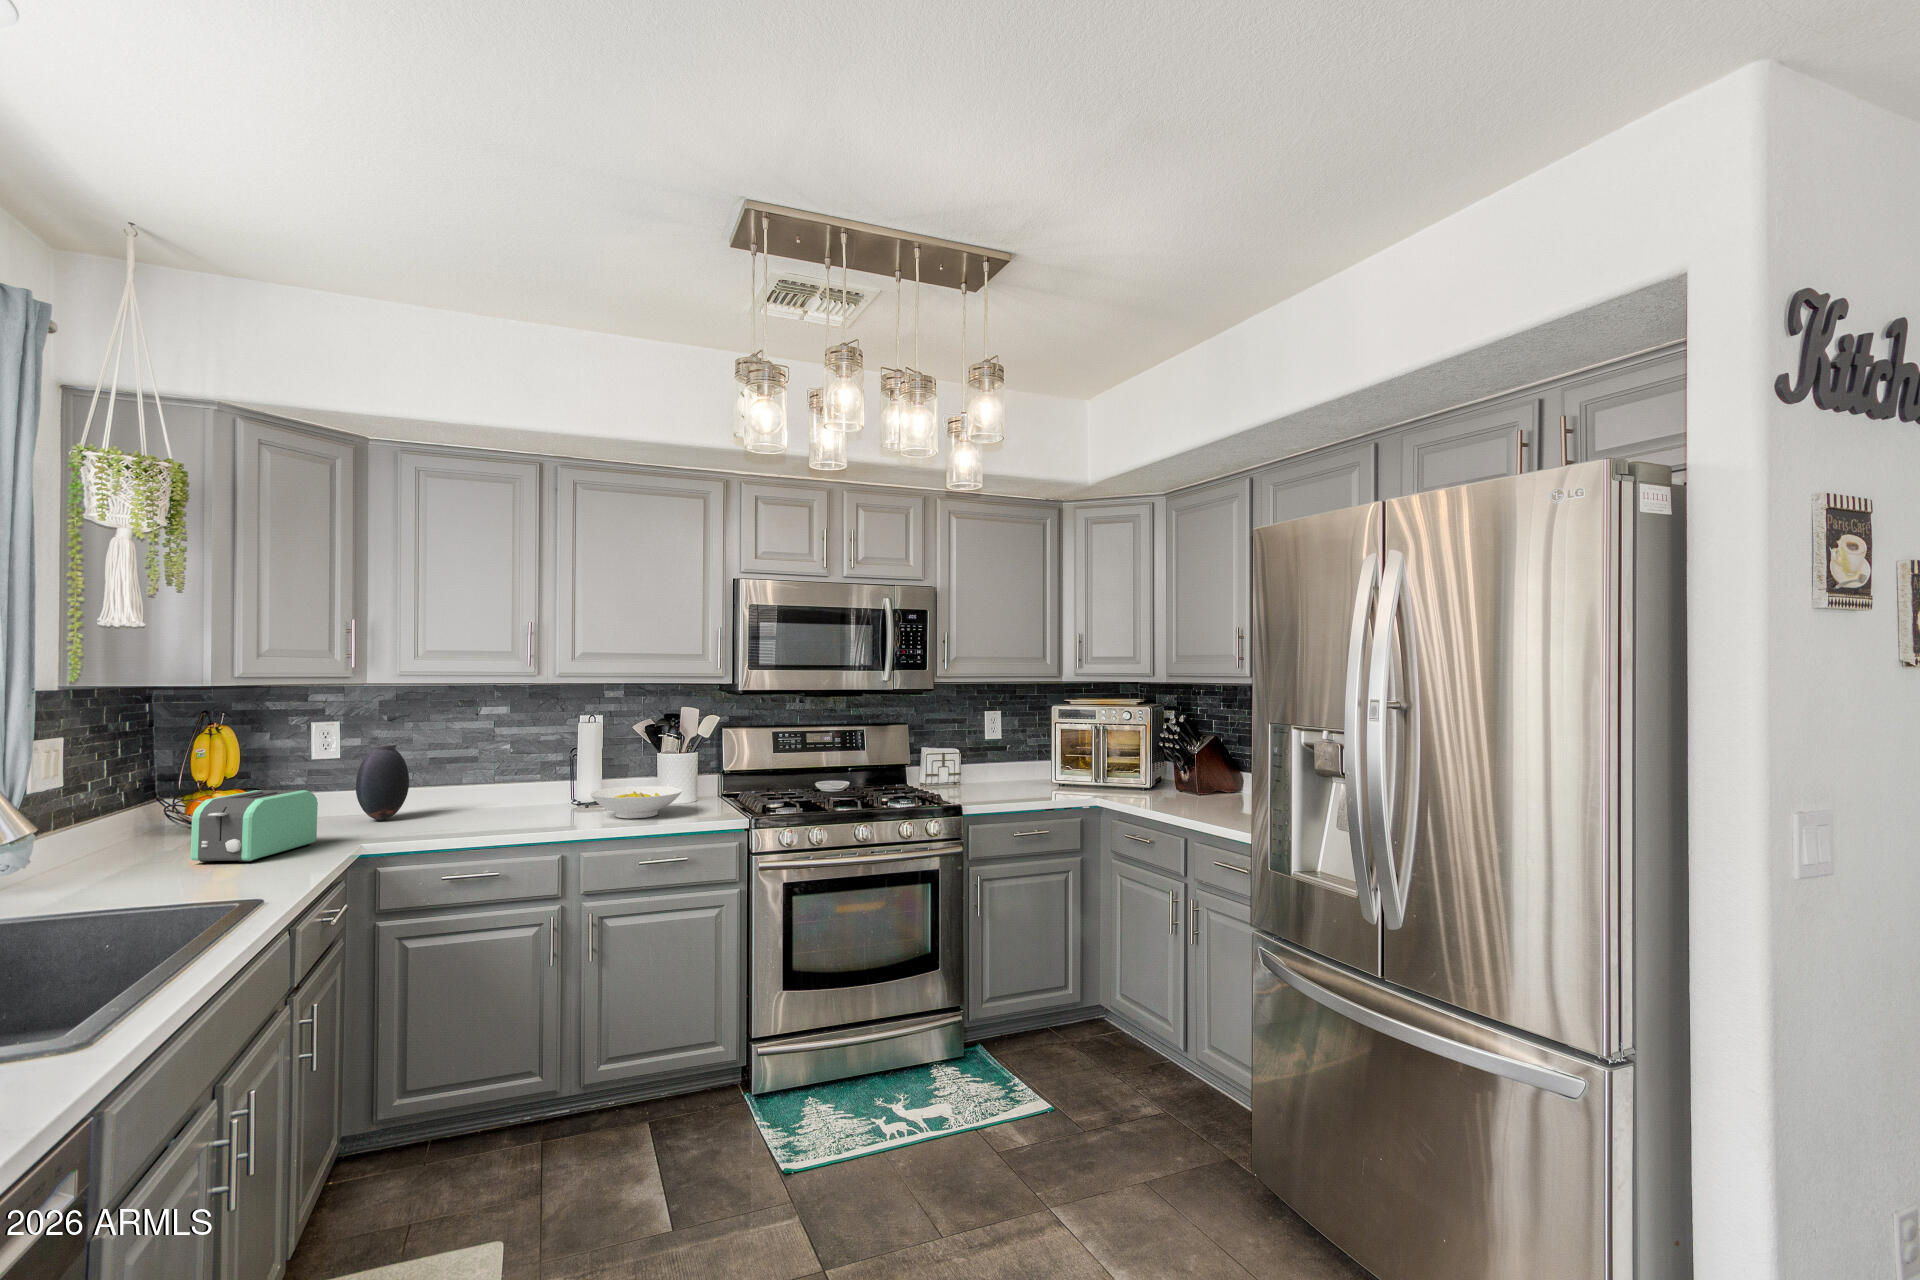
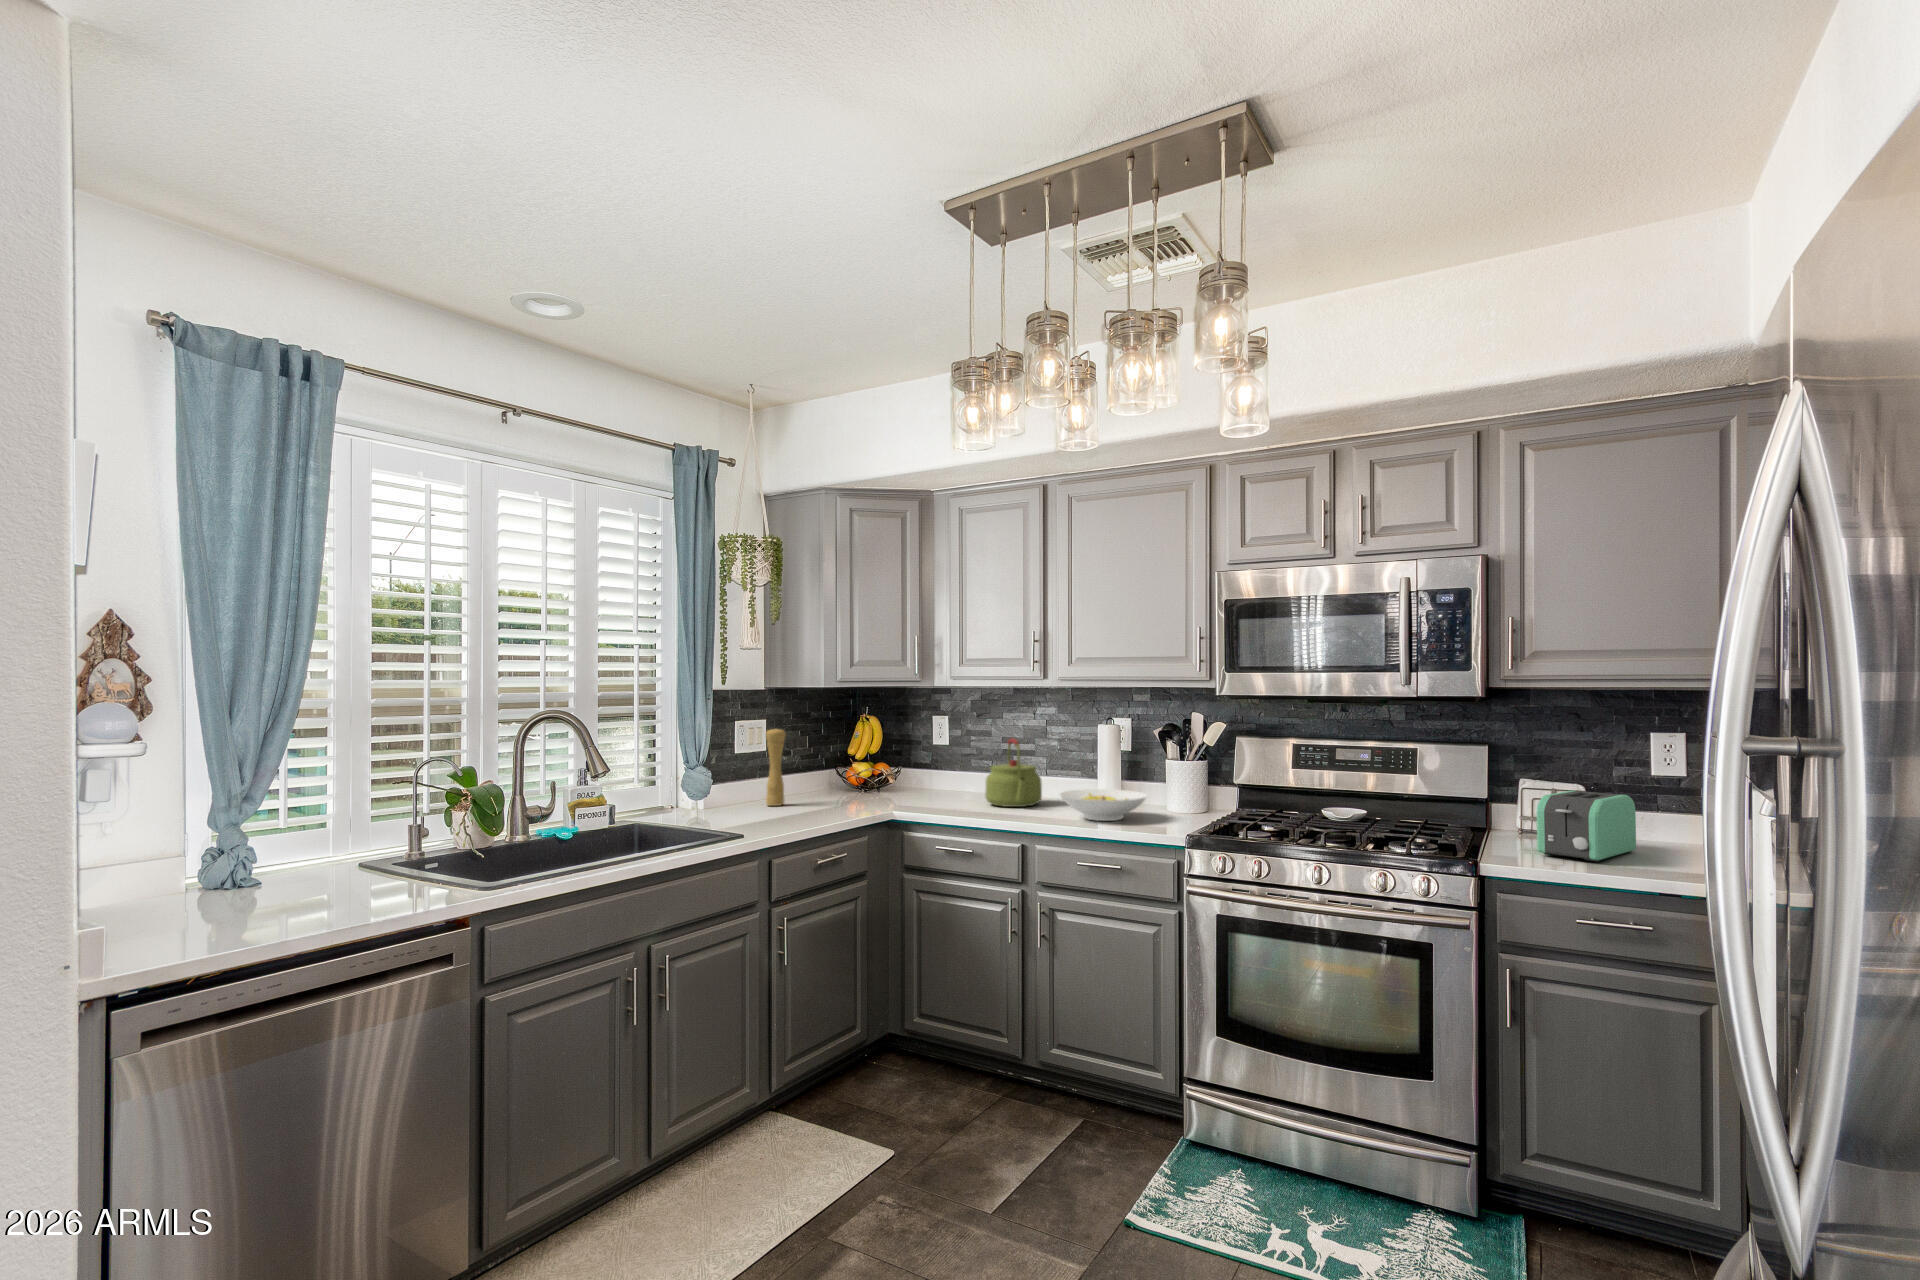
kettle: none [454,743,528,821] -> present [985,738,1042,807]
vase: present [356,744,409,821] -> none [935,735,972,797]
pepper mill: none [94,750,136,868] -> present [766,729,786,806]
toaster: present [191,790,318,862] -> present [1537,790,1636,862]

